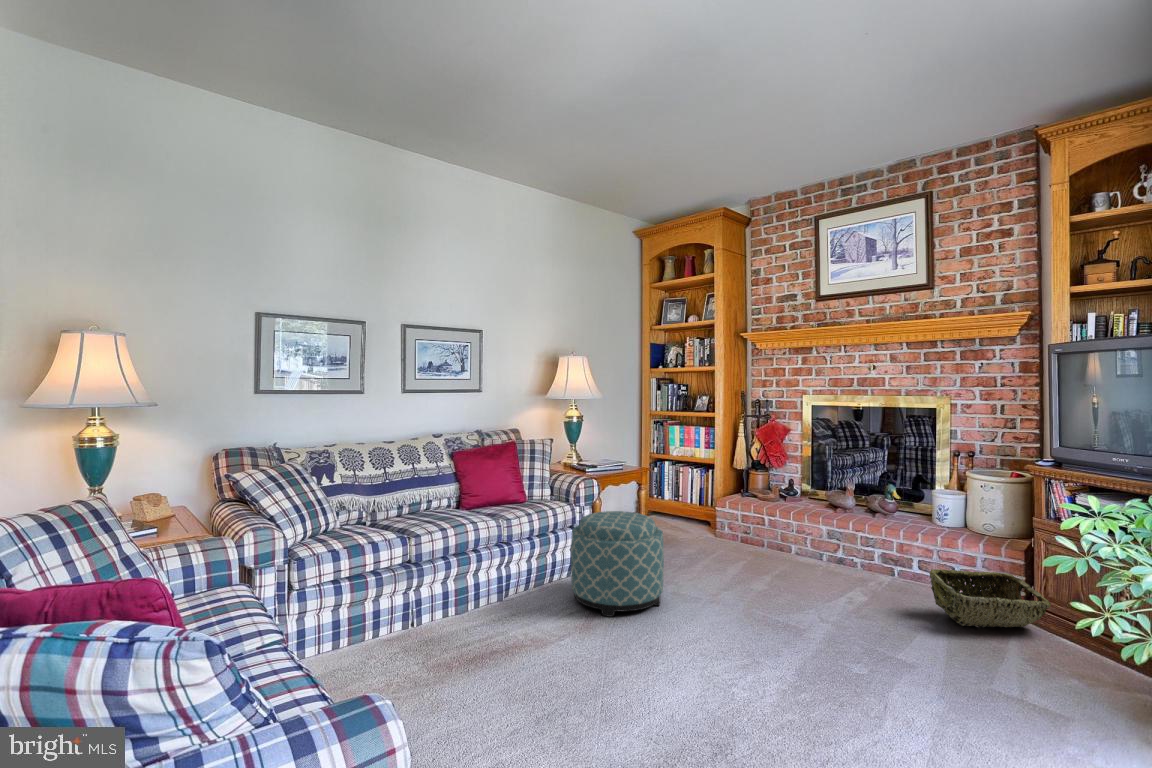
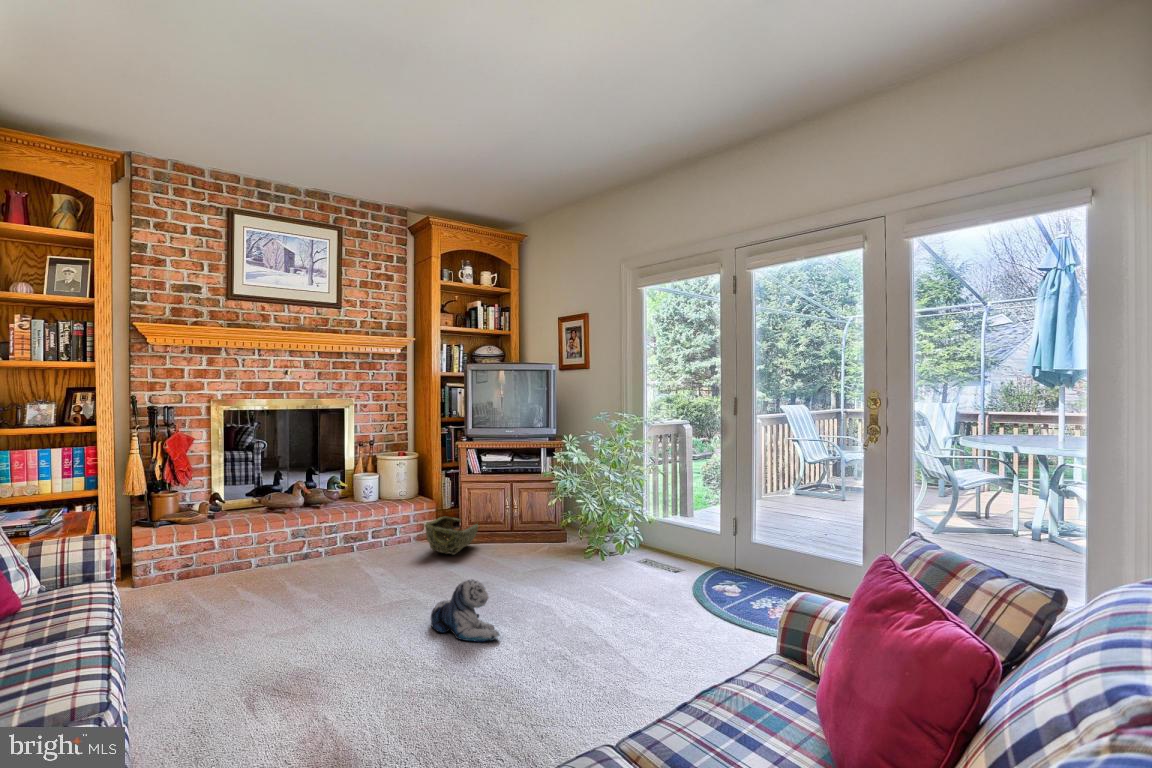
ottoman: present [571,511,664,617] -> none [191,539,328,682]
plush toy: none [676,614,744,690] -> present [431,580,500,642]

